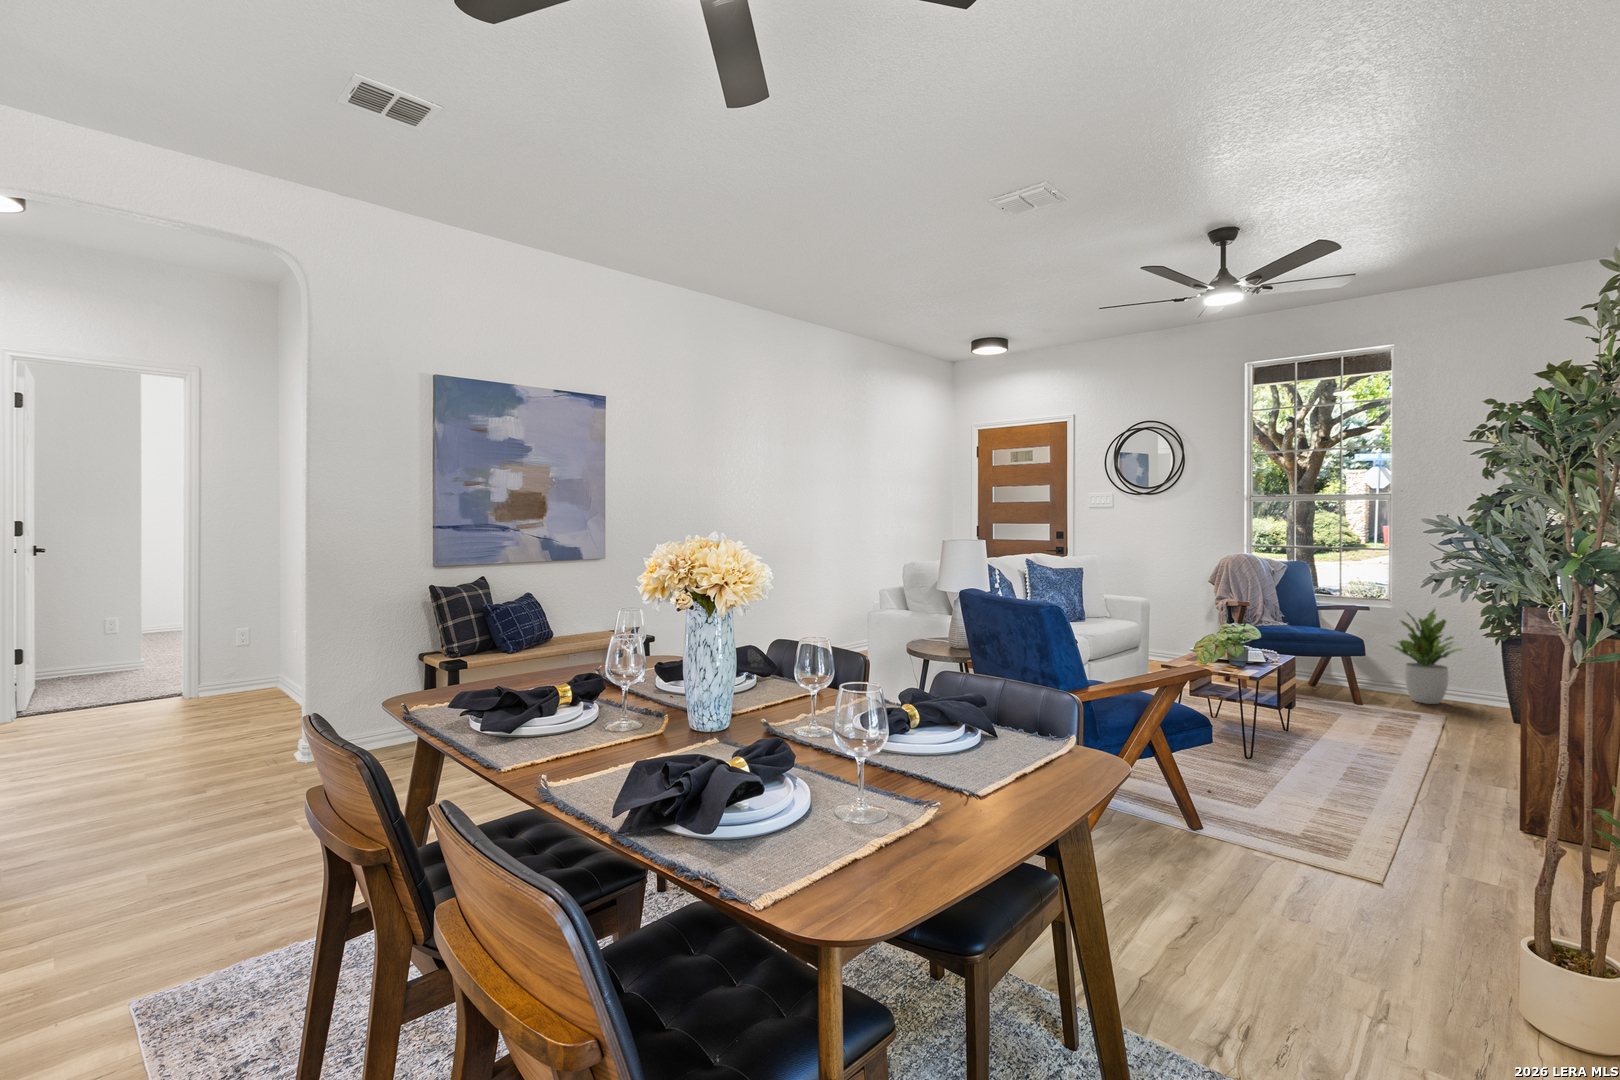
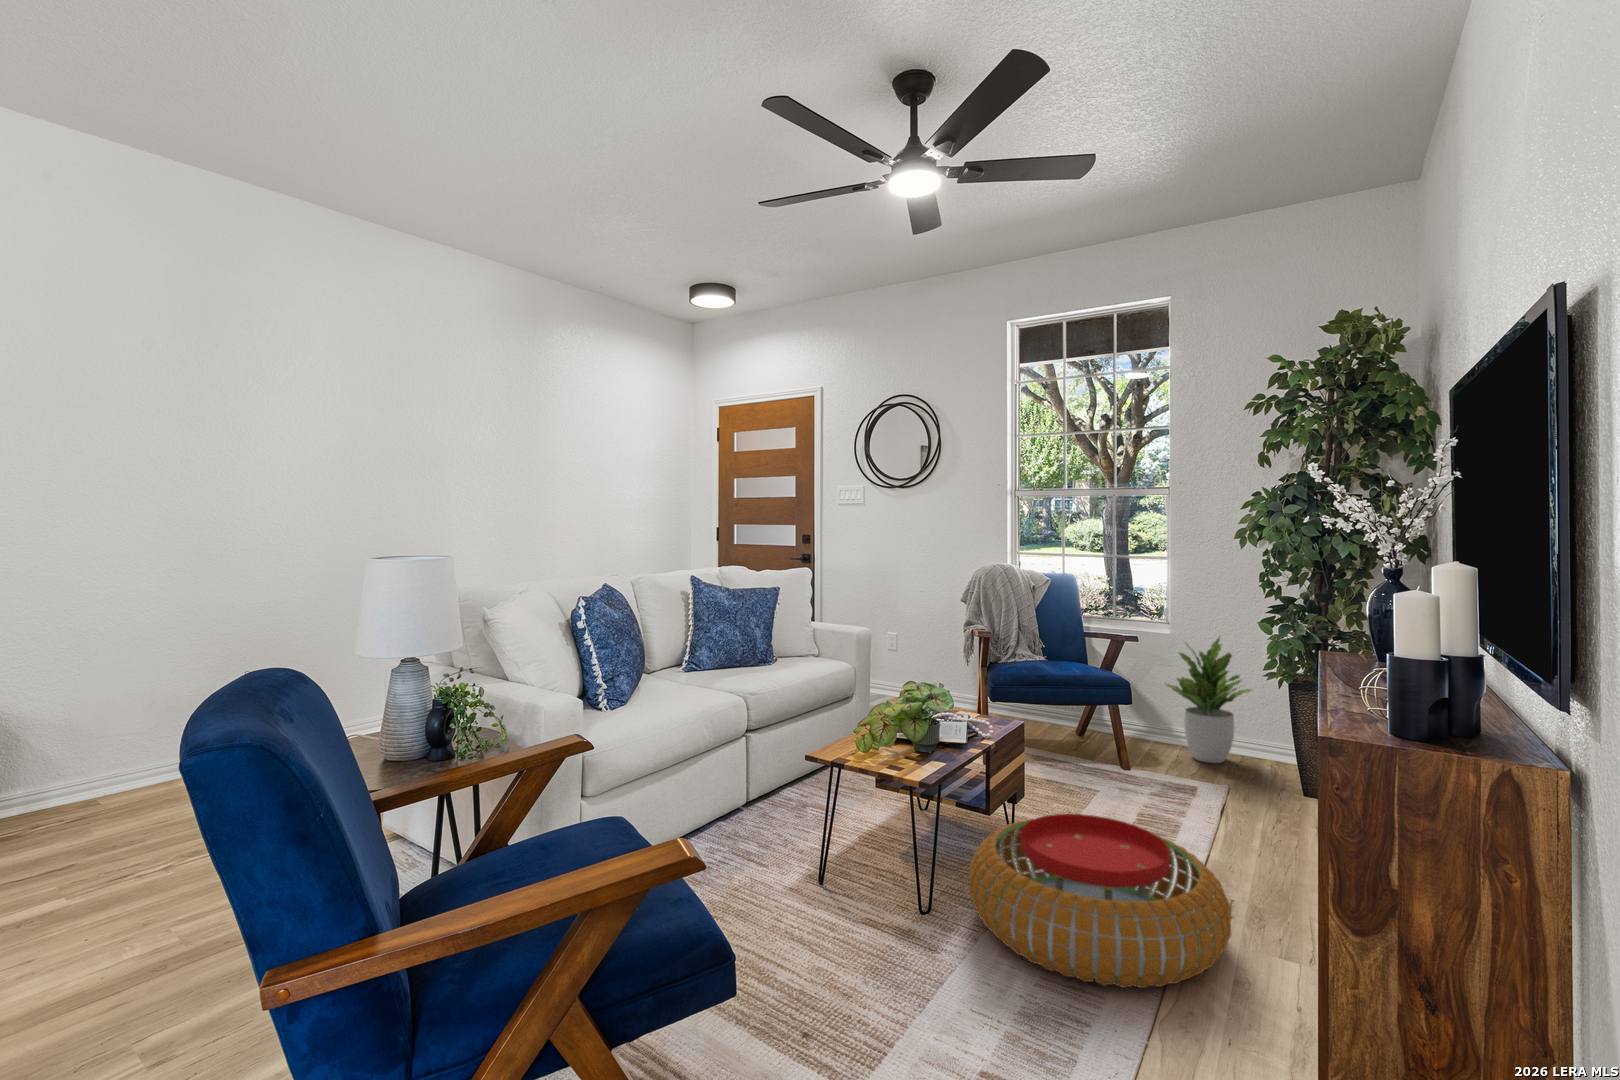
pouf: none [1278,706,1467,791] -> present [969,814,1231,988]

